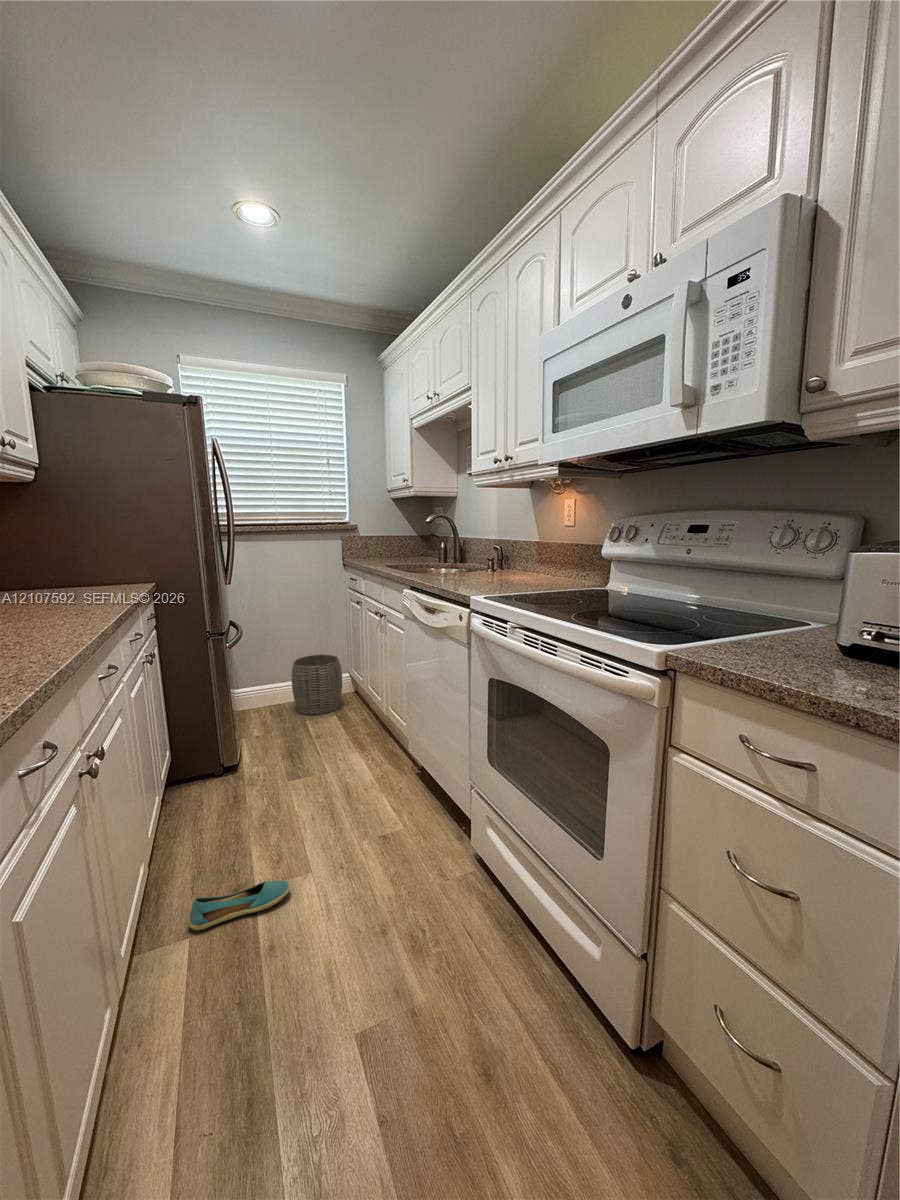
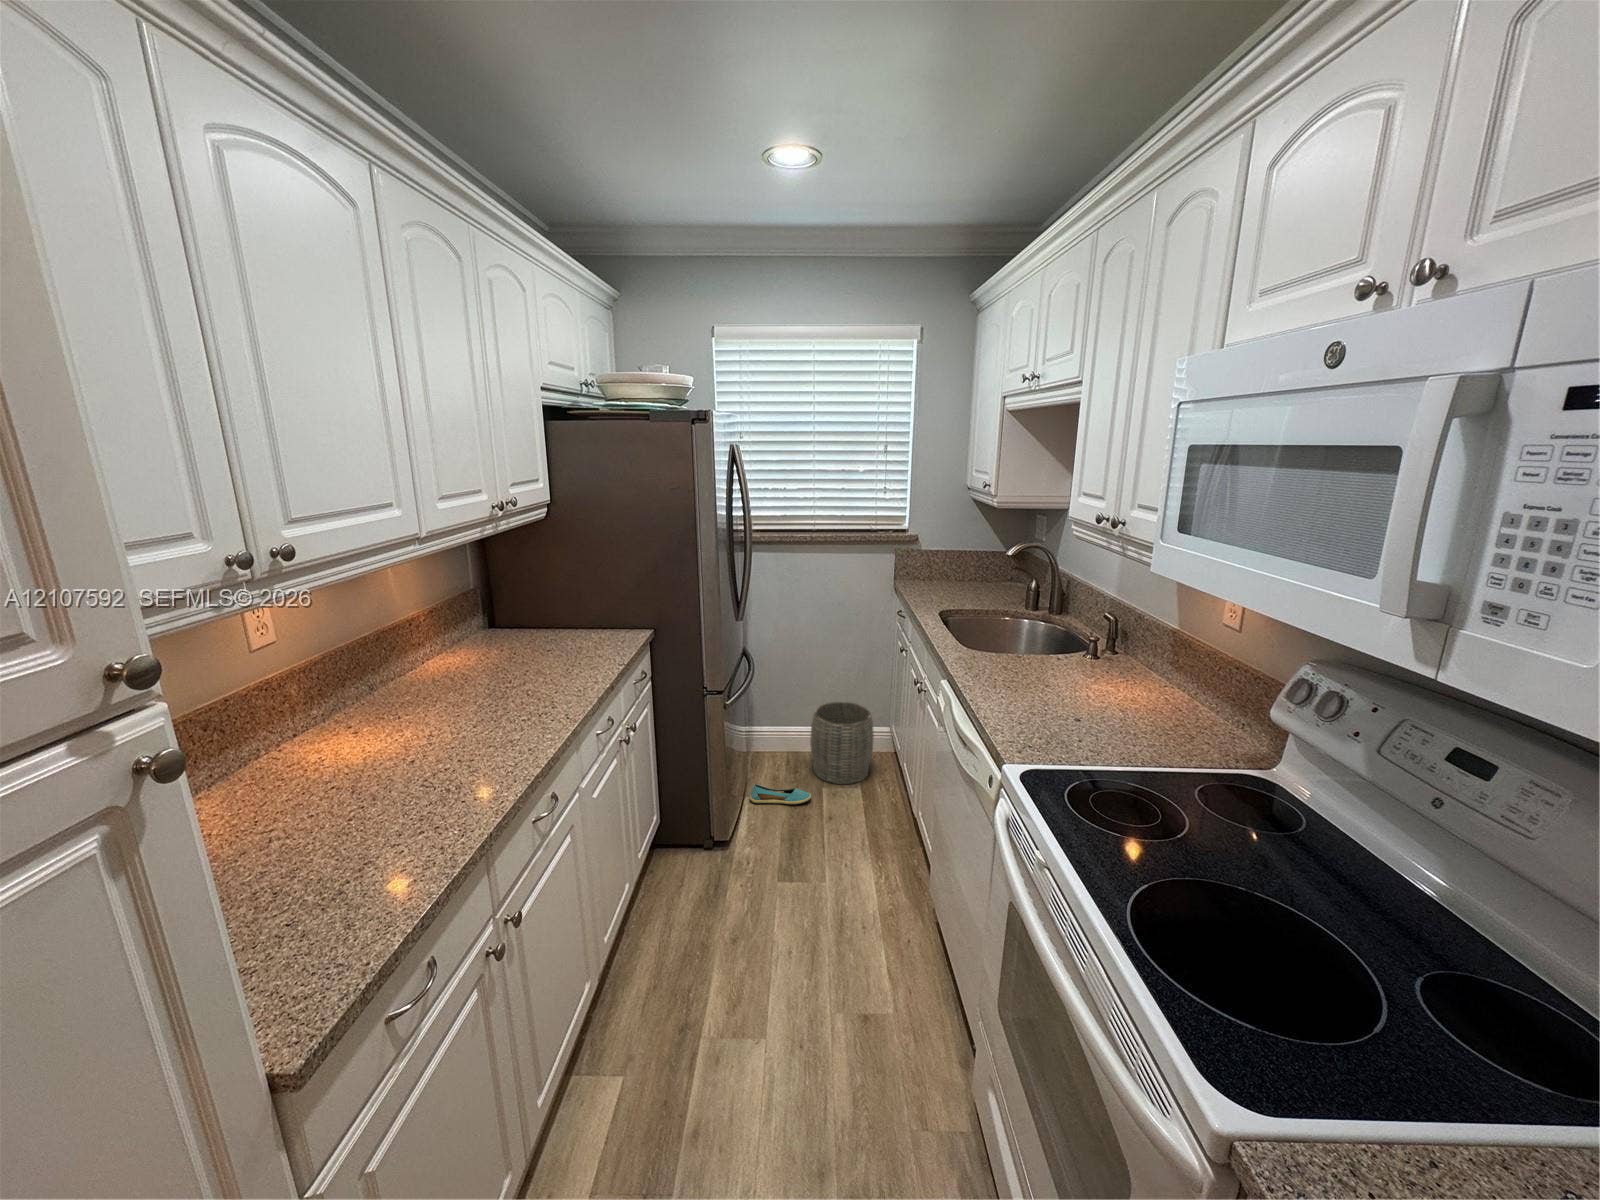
shoe: present [188,880,291,930] -> present [750,784,811,804]

